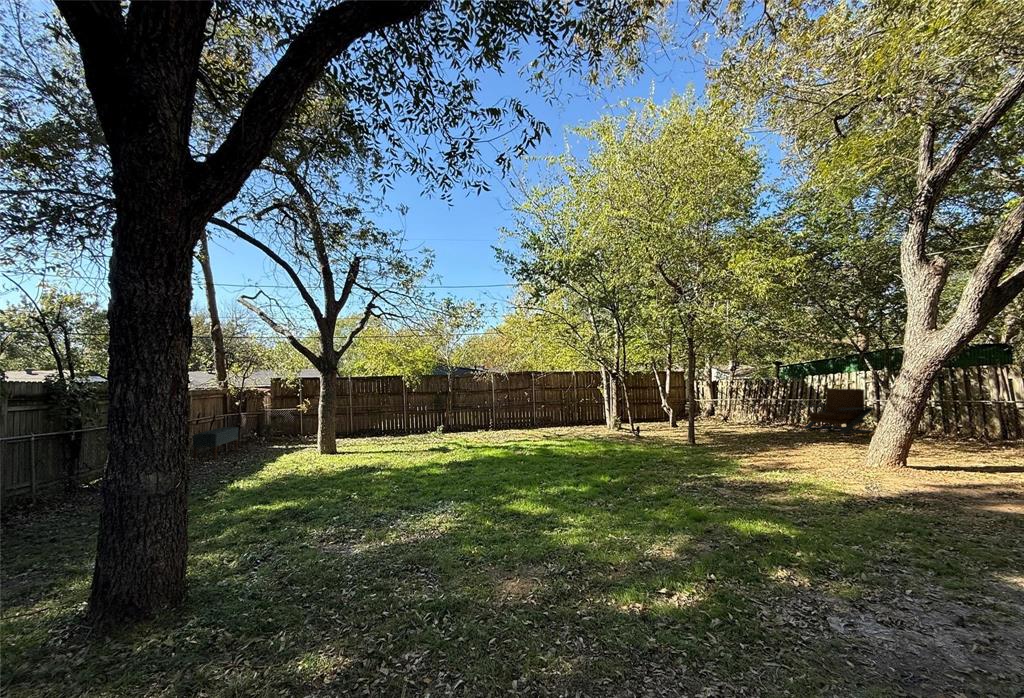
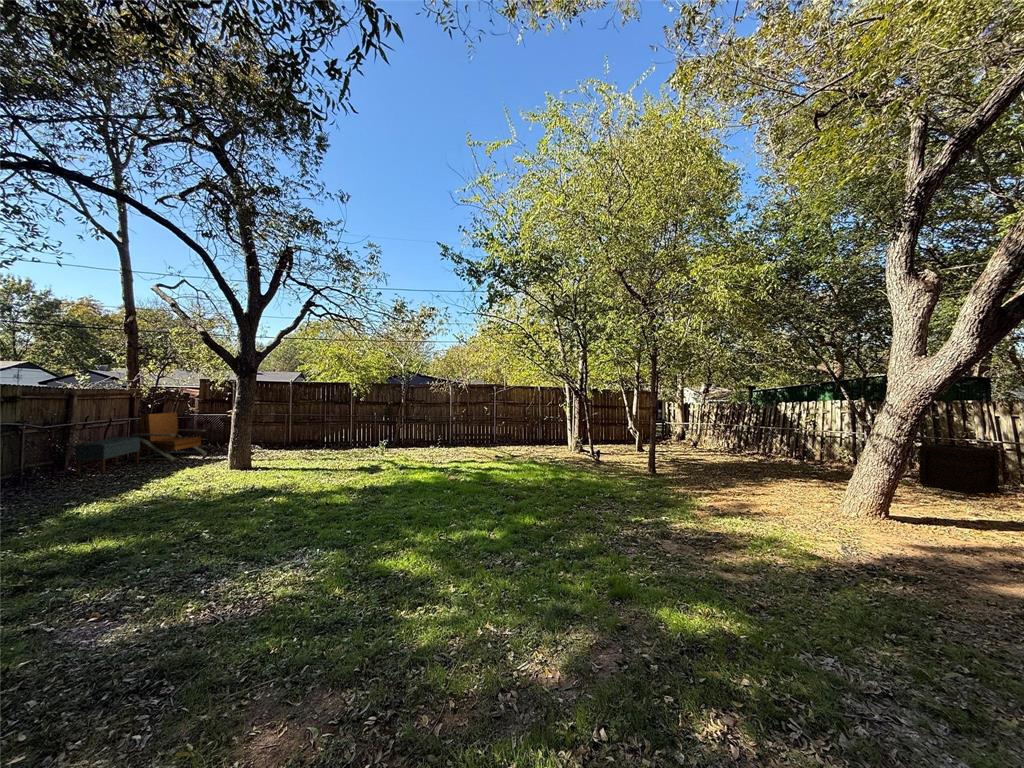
lounge chair: present [802,388,874,434] -> present [131,412,206,460]
wooden crate: none [940,406,1017,450] -> present [919,444,999,494]

